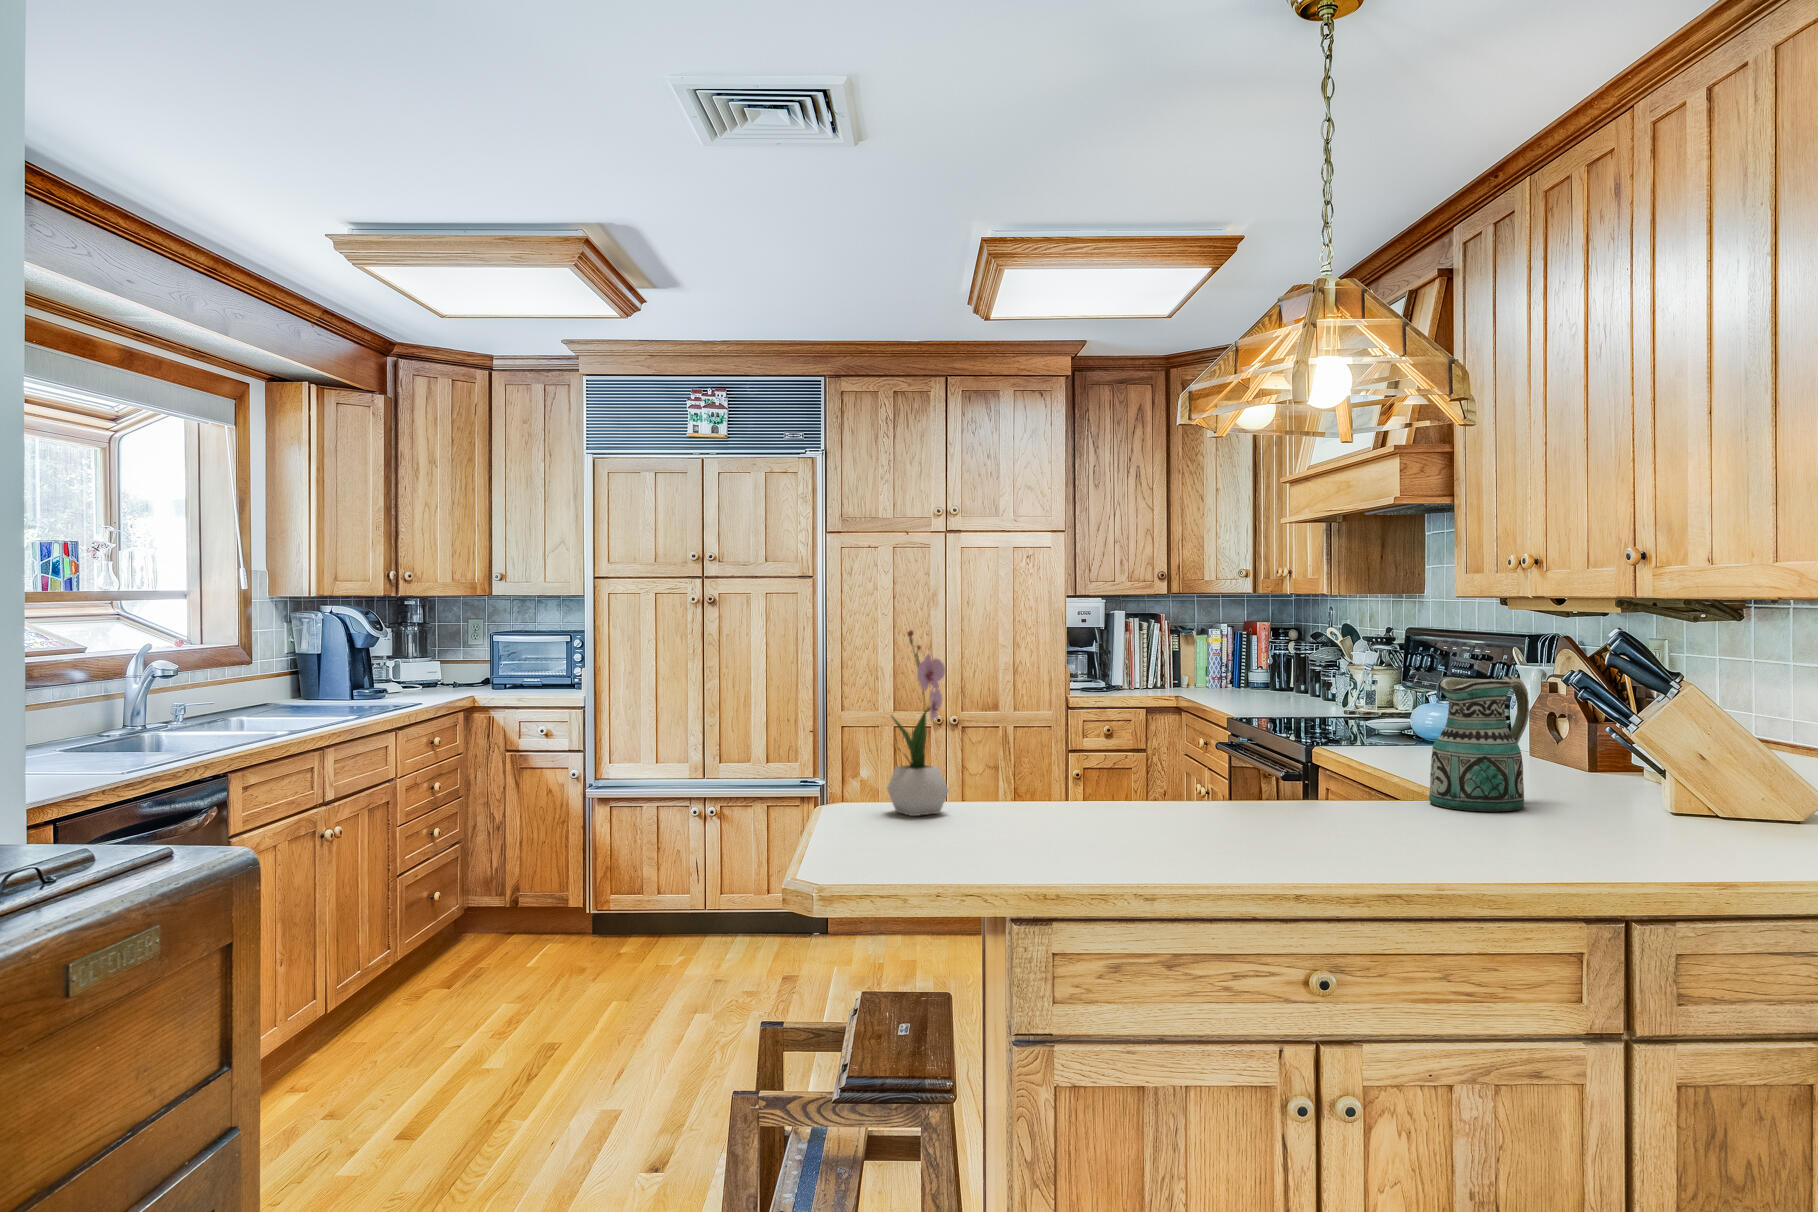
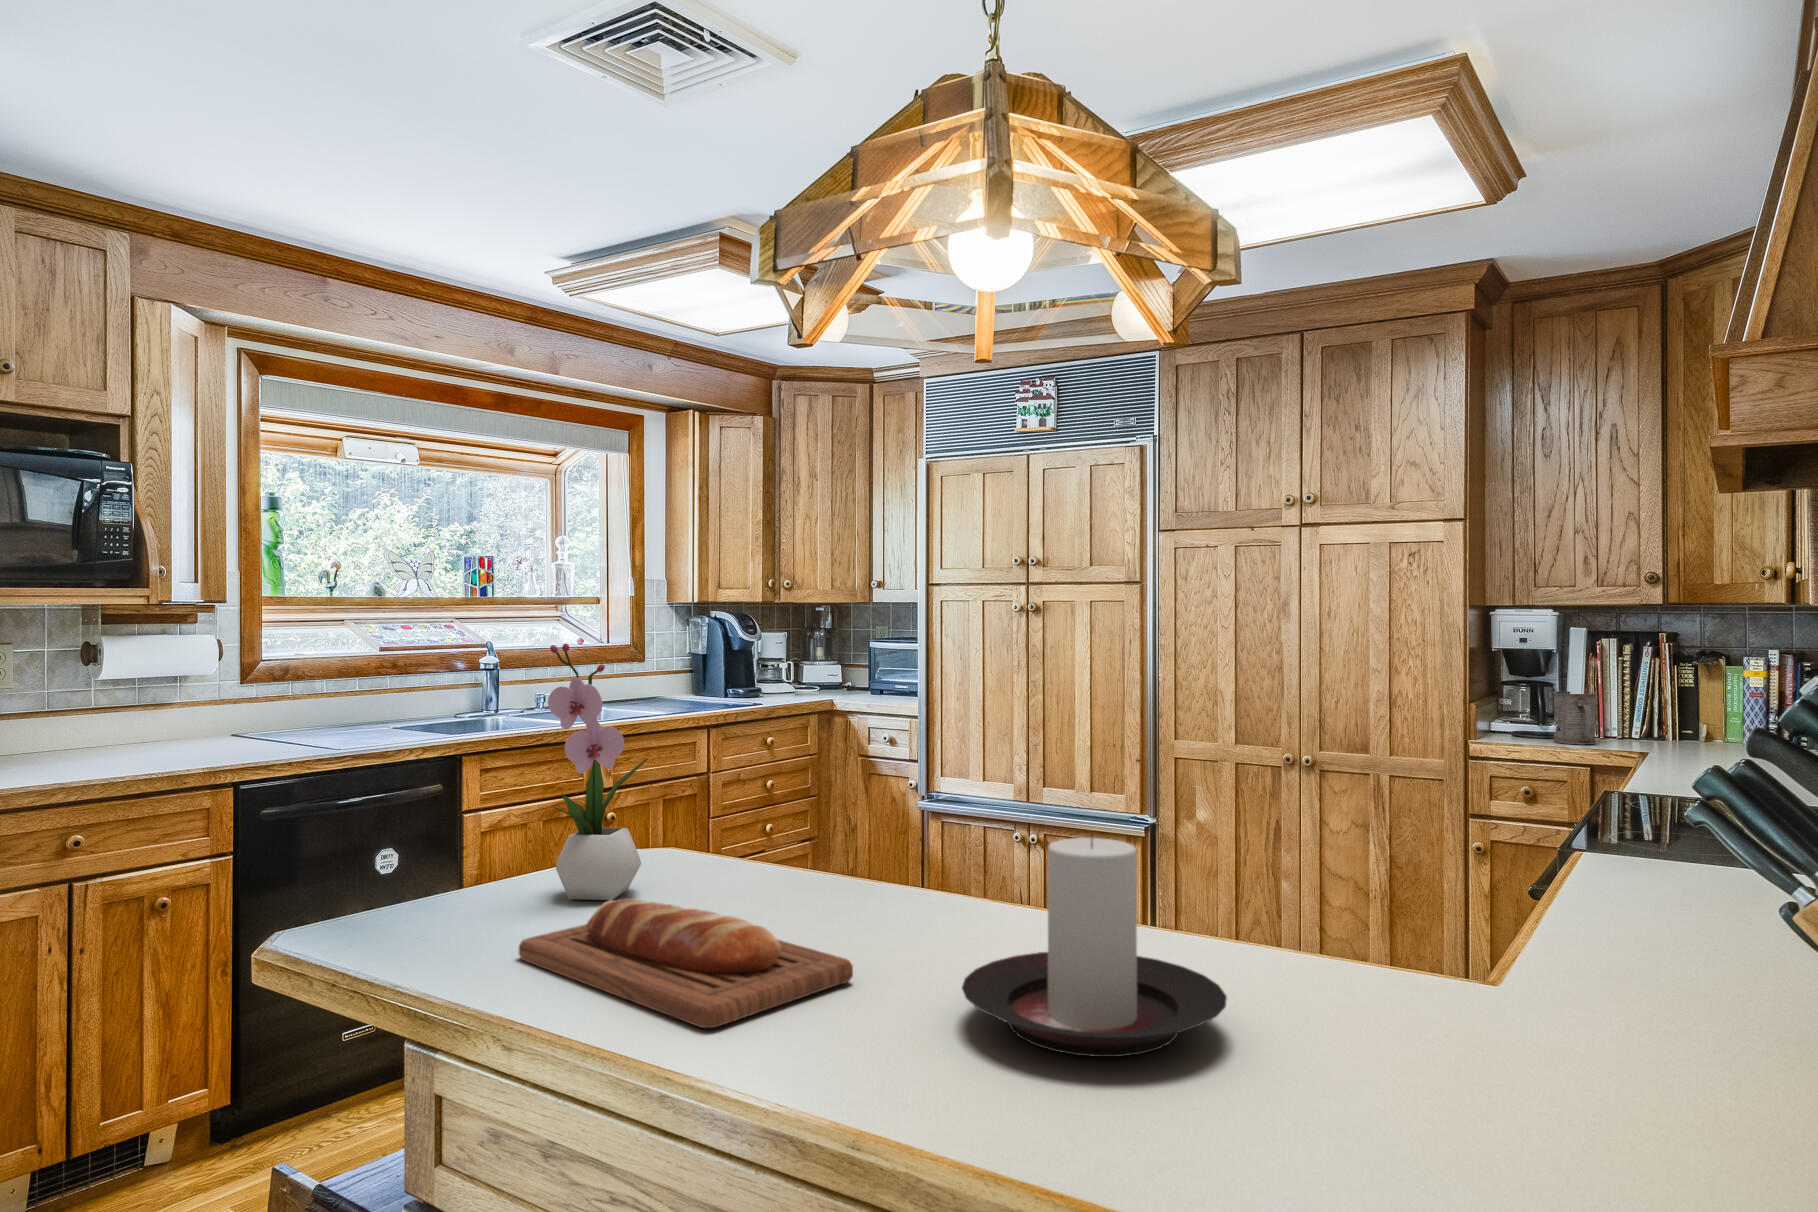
mug: none [1099,657,1128,694] -> present [1553,692,1596,744]
ceramic pitcher: present [1429,676,1529,811] -> none [1375,779,1665,1107]
candle holder: none [1267,716,1407,822] -> present [962,834,1227,1057]
bread loaf: none [1008,790,1213,838] -> present [519,899,853,1028]

